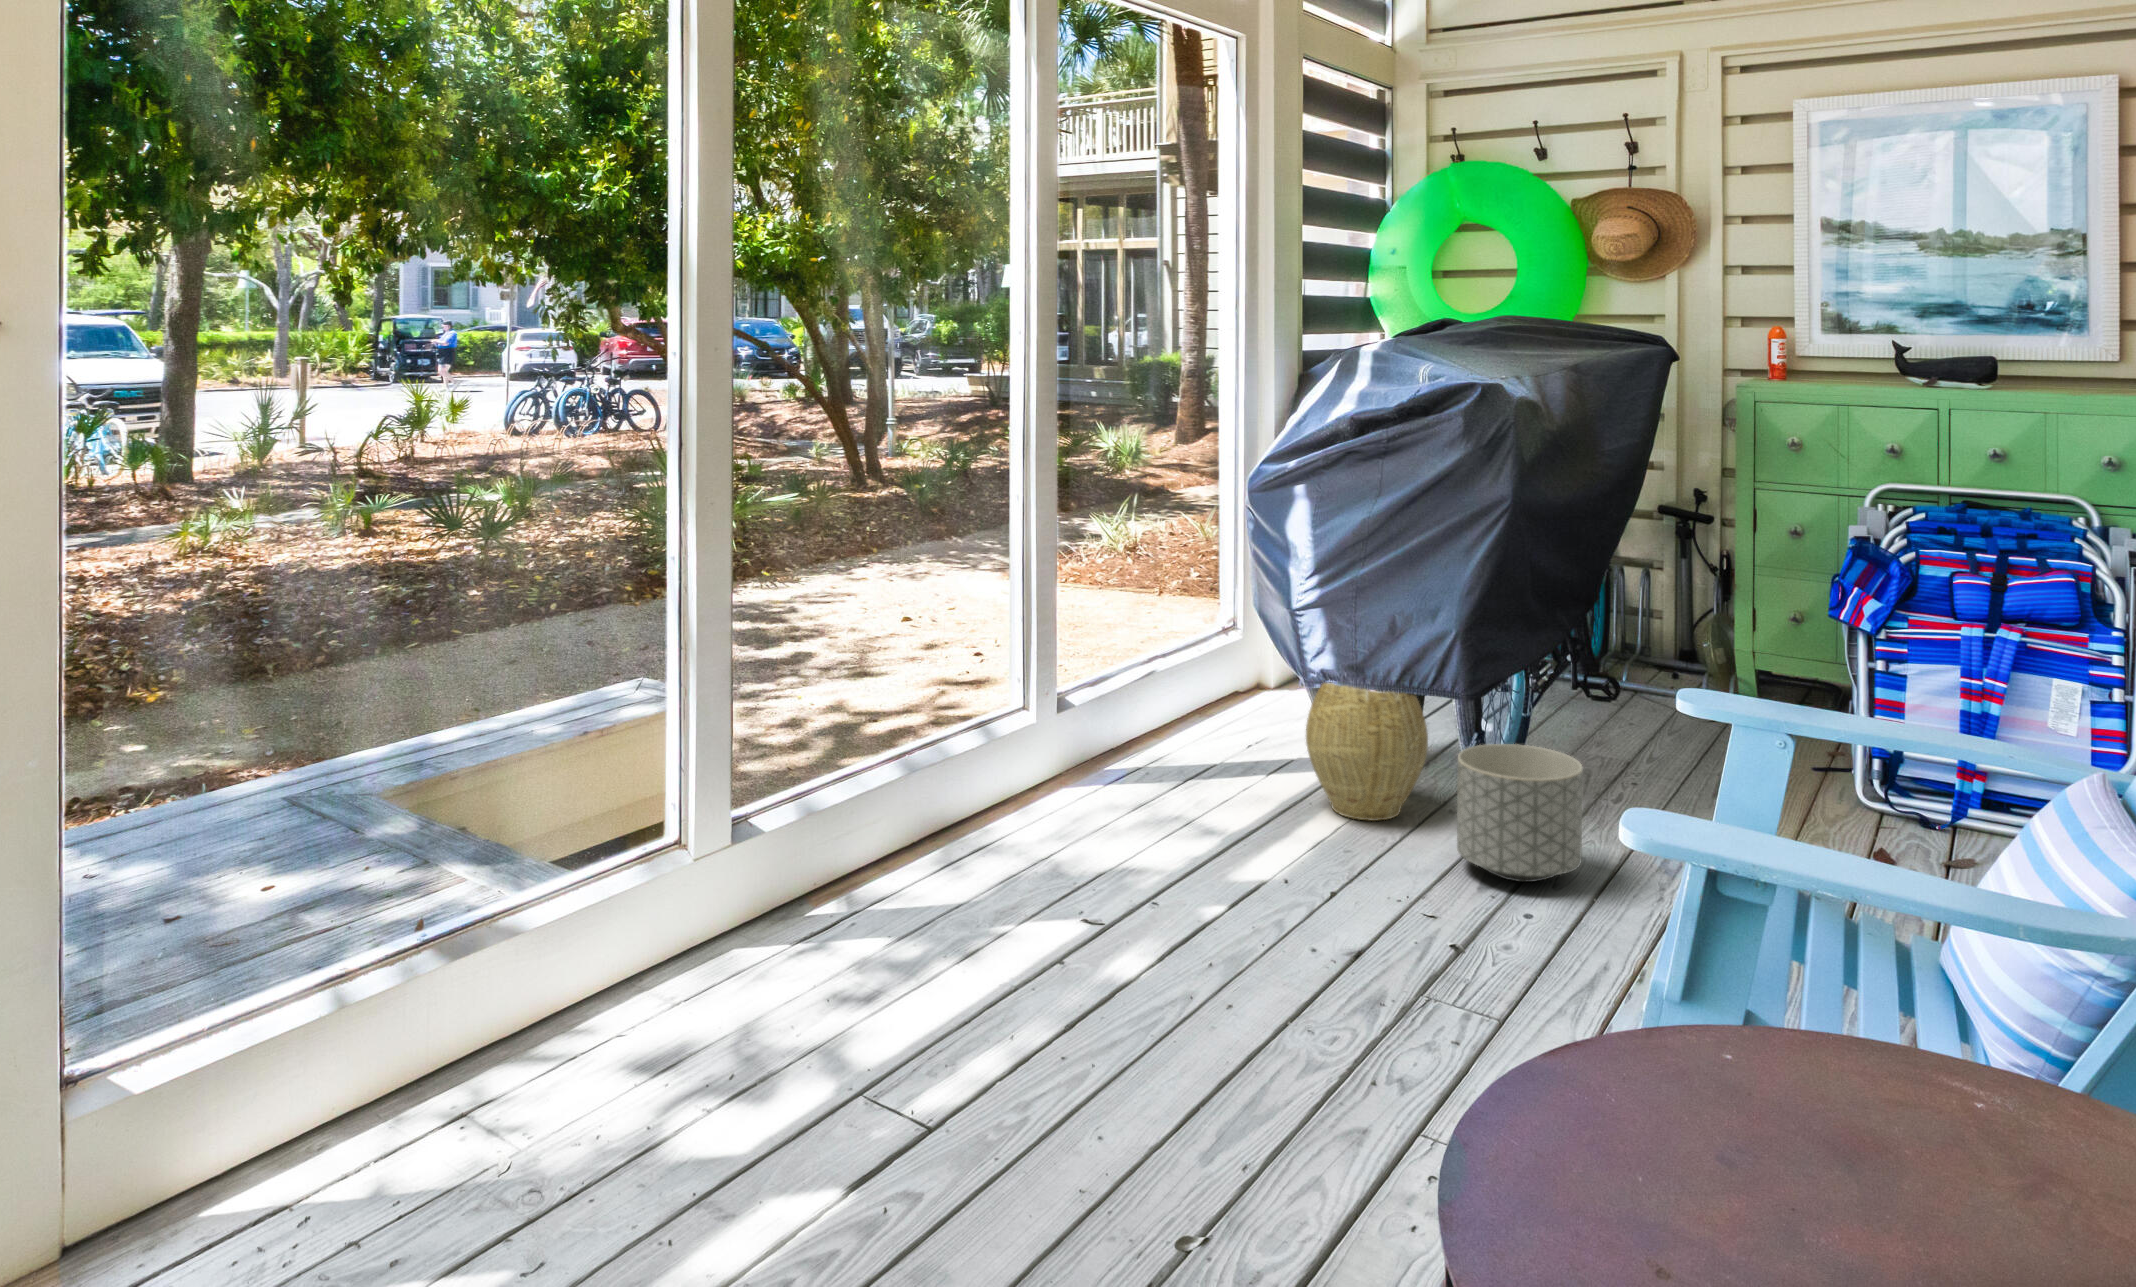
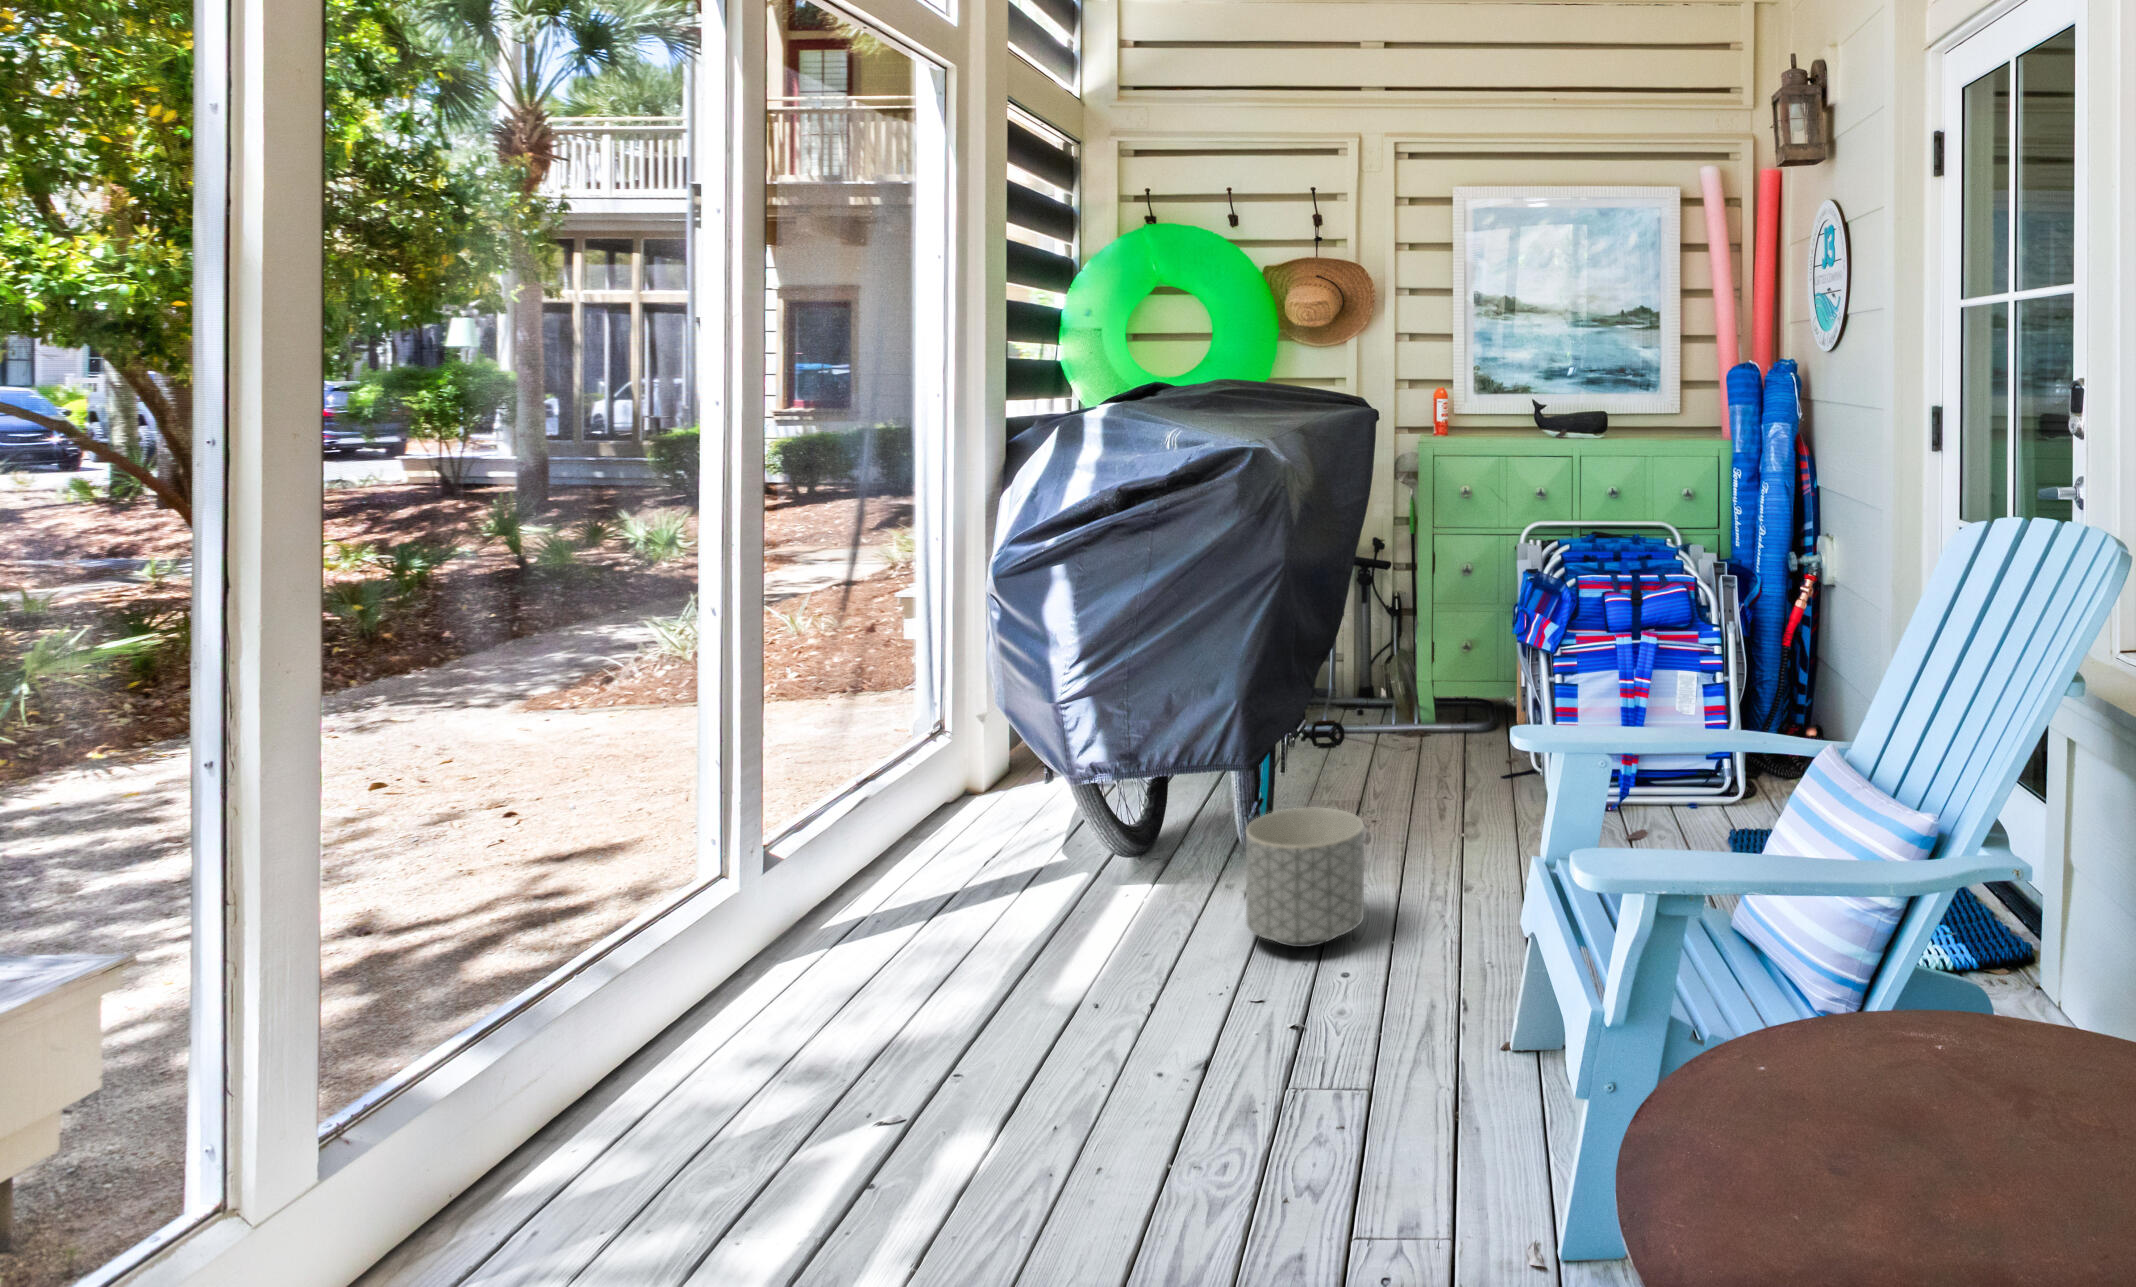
woven basket: present [1306,683,1428,821] -> none [1070,747,1199,916]

